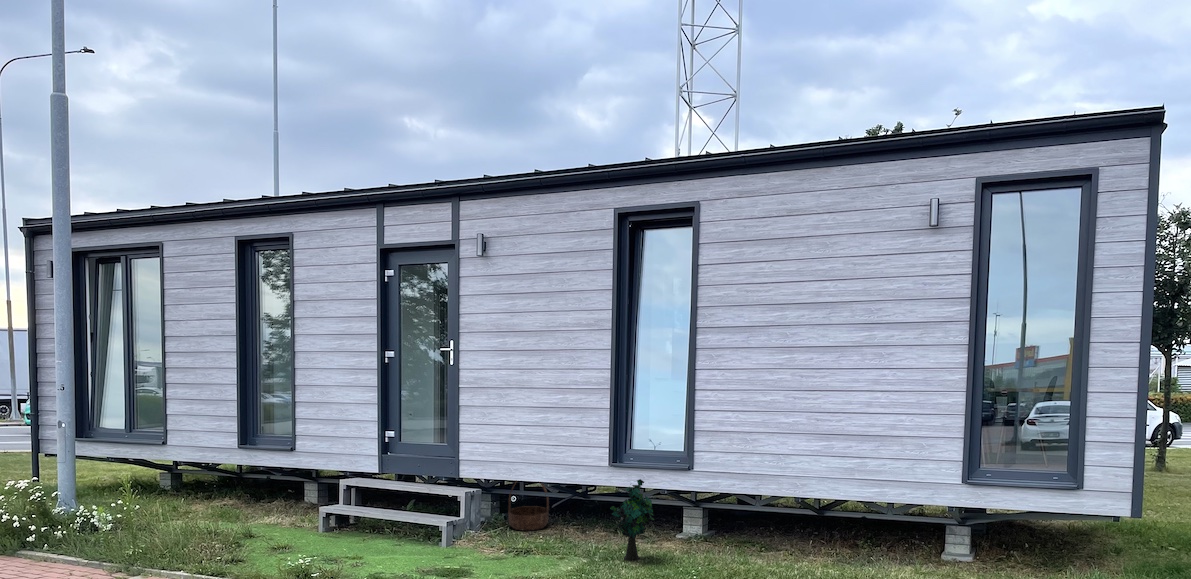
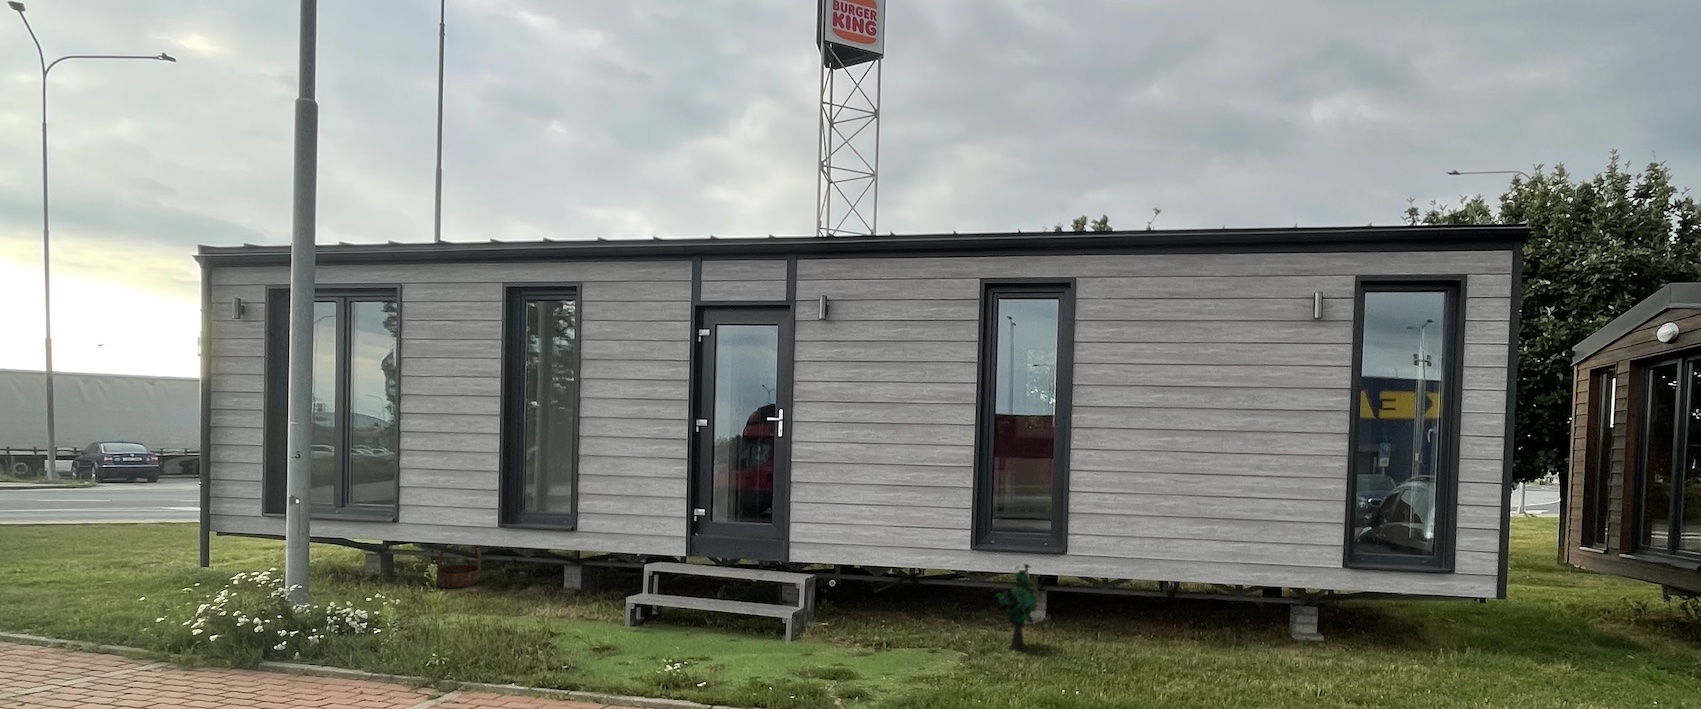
basket: present [508,482,549,531] -> present [436,546,481,588]

